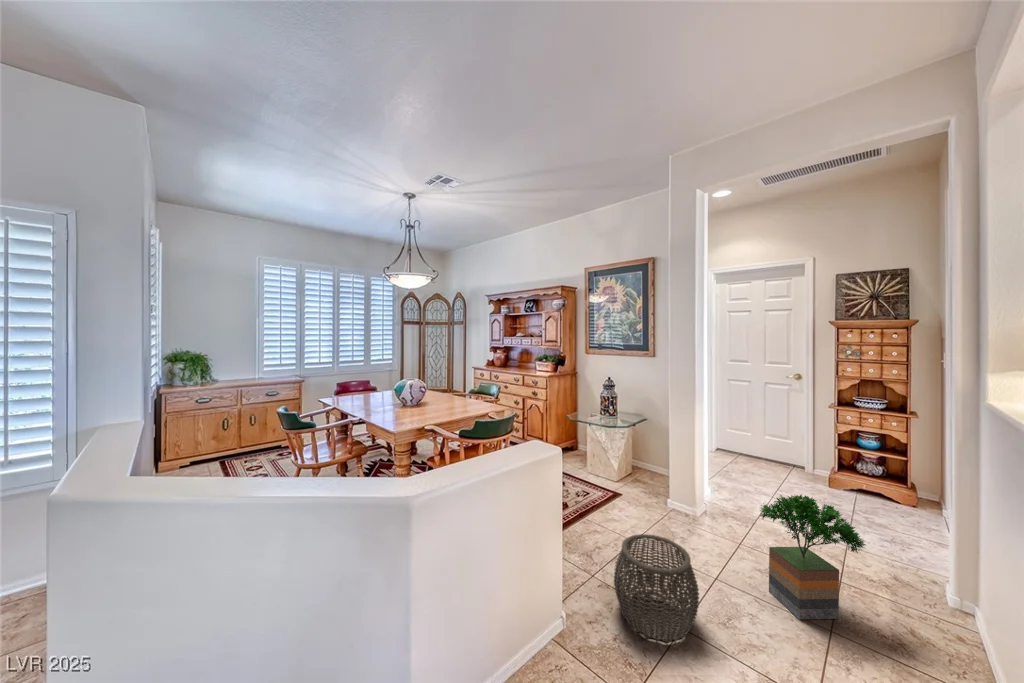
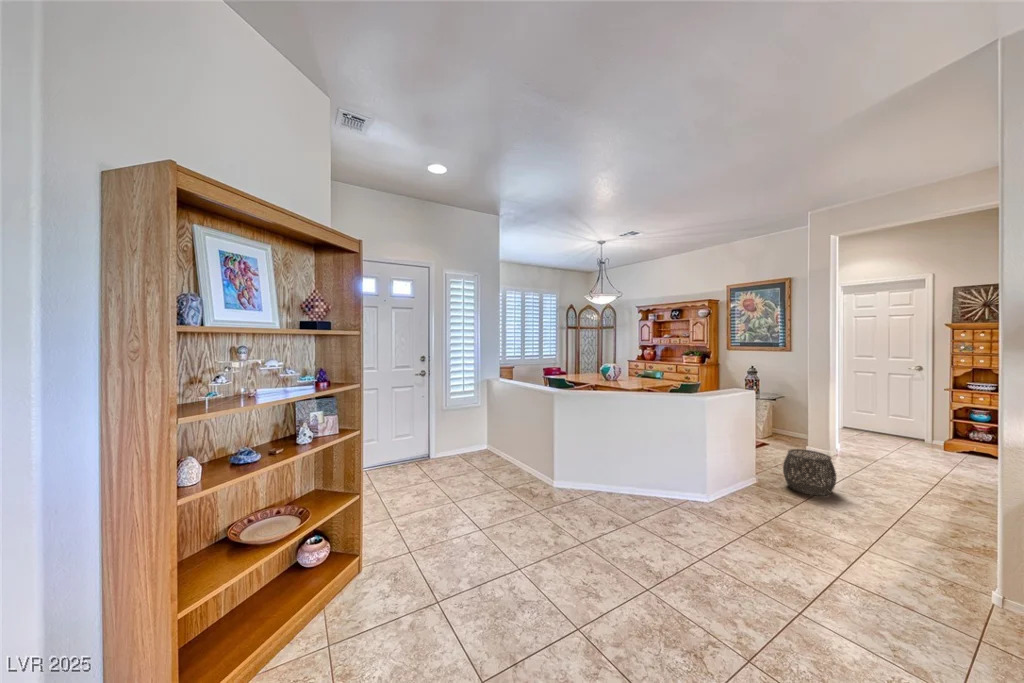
potted tree: present [760,495,865,620] -> none [875,431,945,498]

